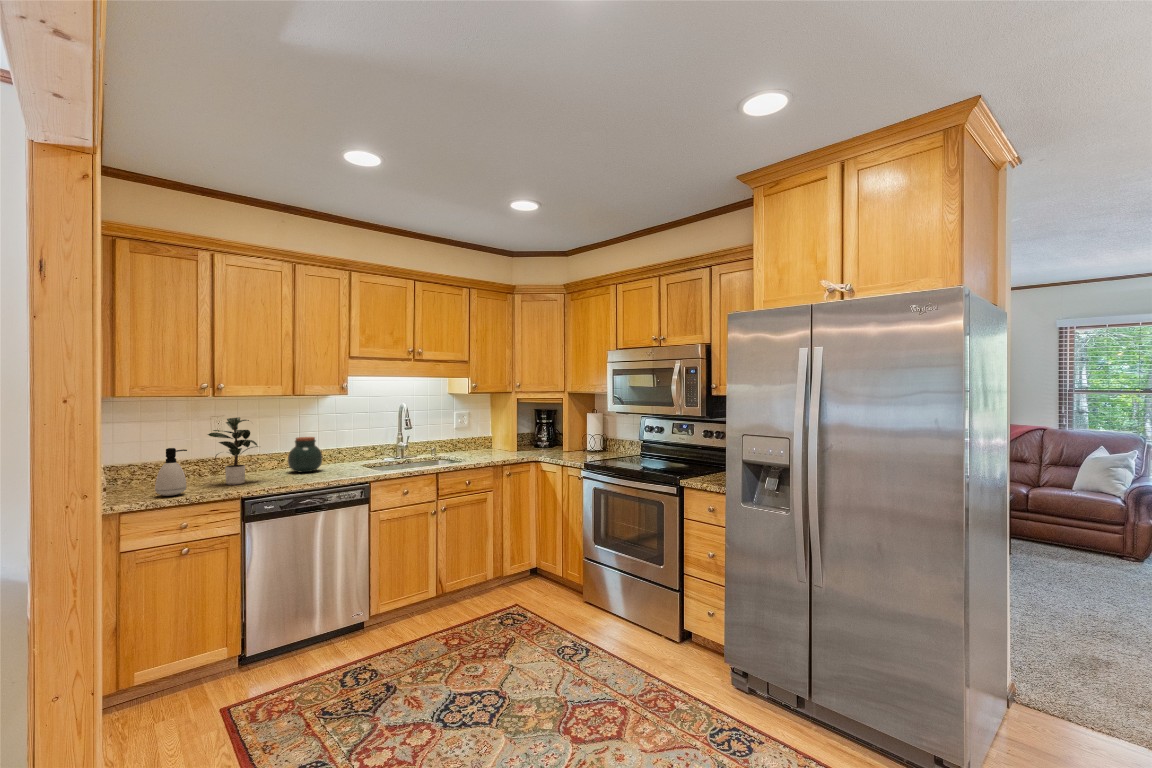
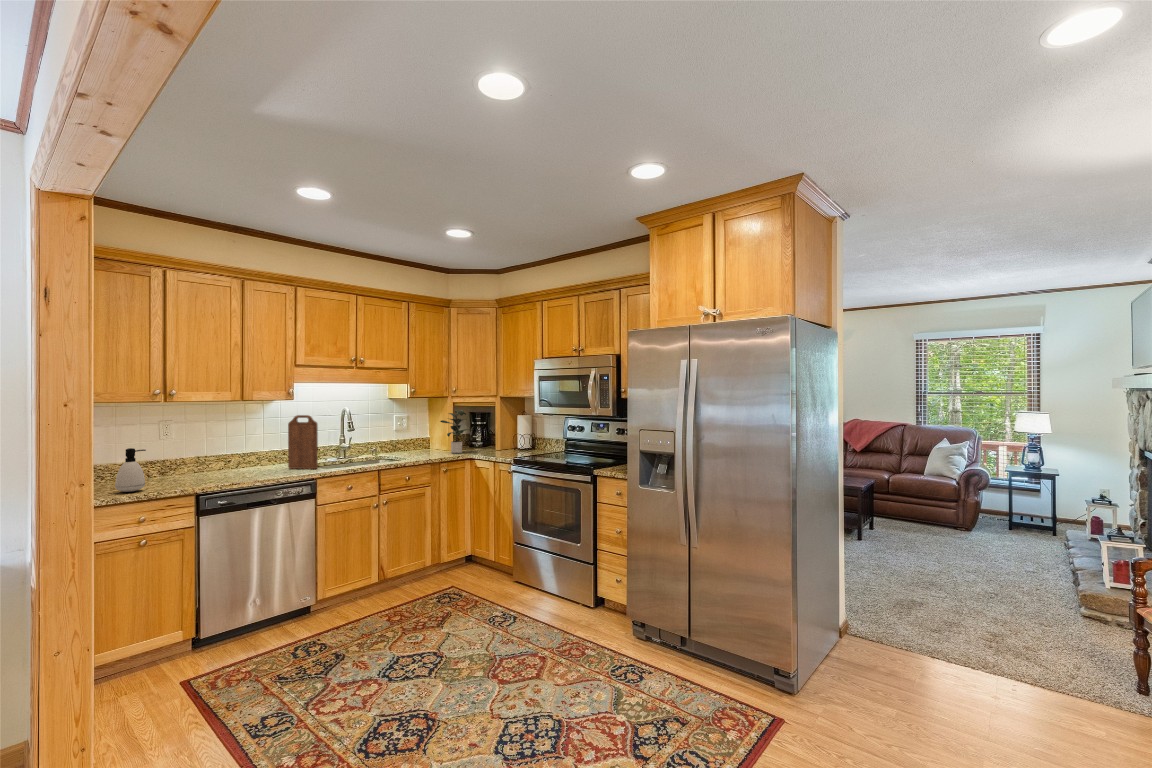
cutting board: none [341,412,371,471] -> present [288,415,318,469]
potted plant: present [208,417,258,485] -> present [440,410,472,453]
jar: present [288,437,323,472] -> none [237,439,271,471]

